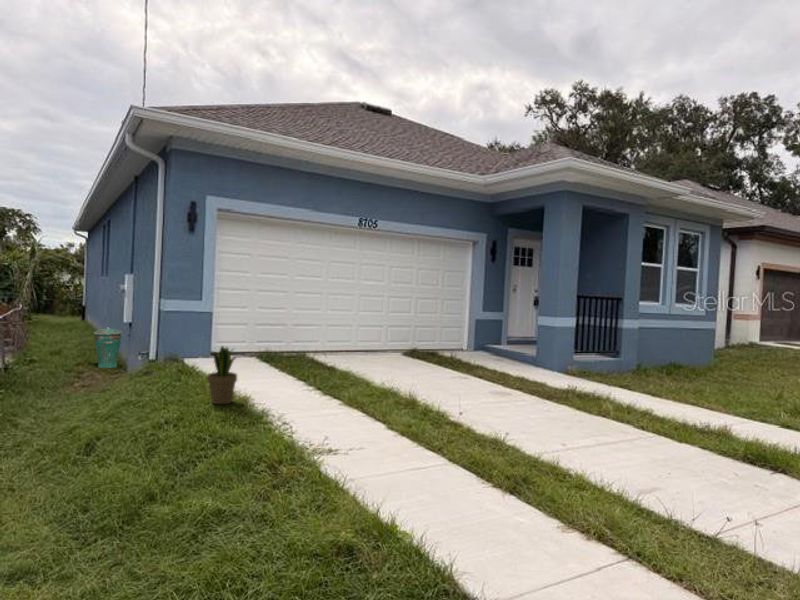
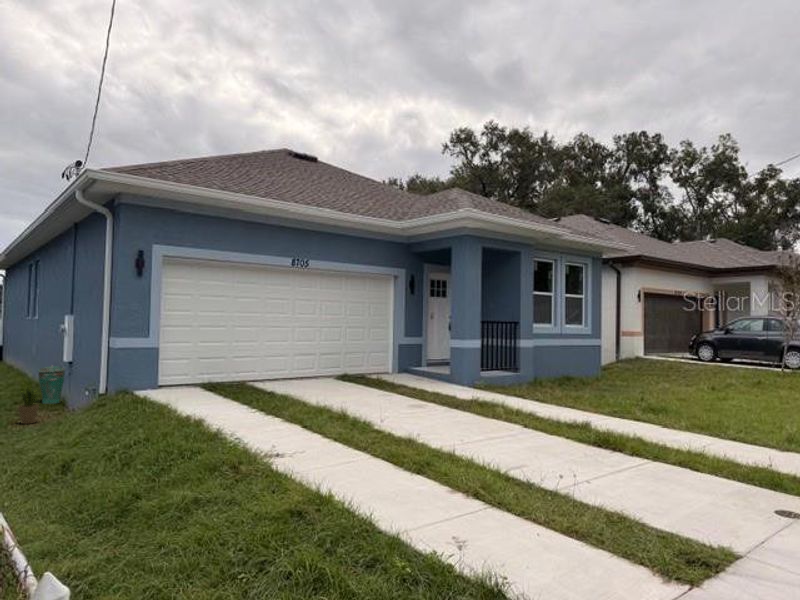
potted plant: present [207,346,237,404] -> present [18,389,39,424]

